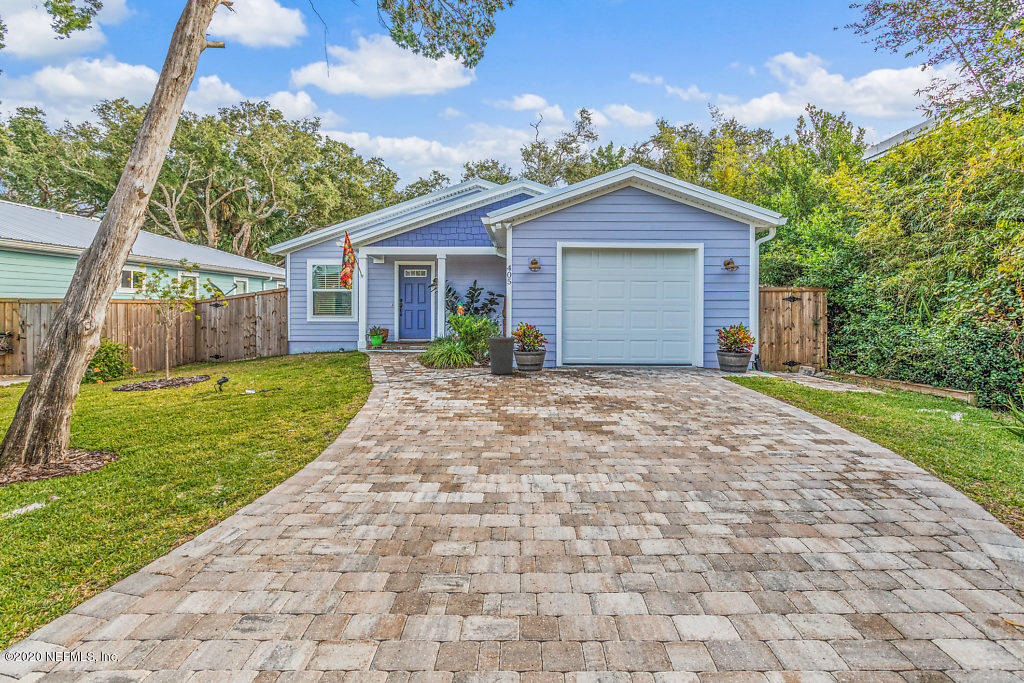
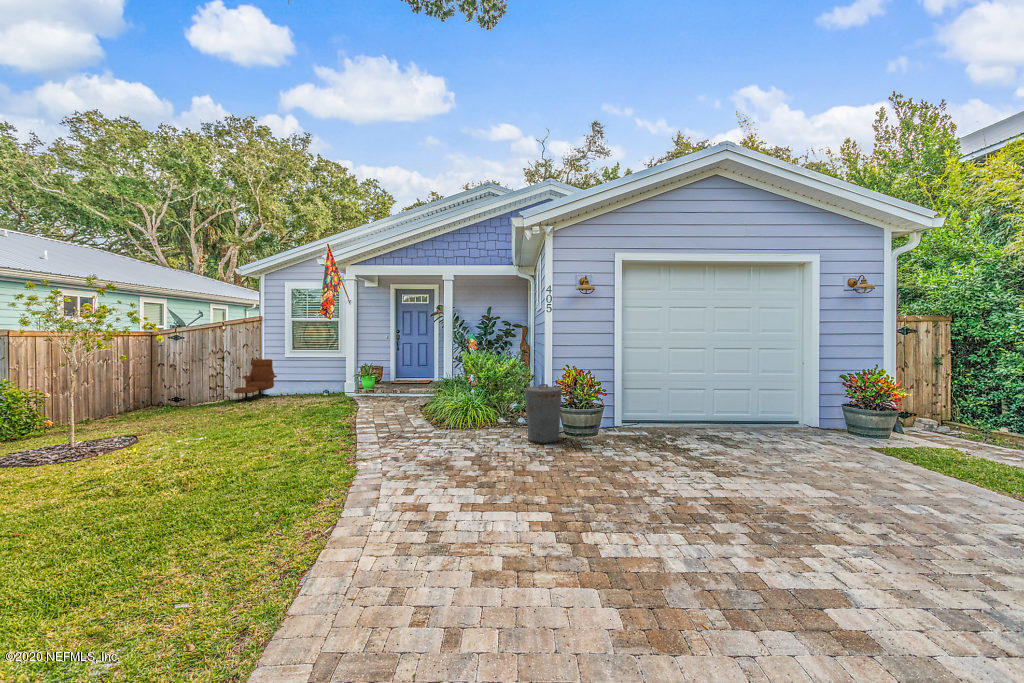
lounge chair: none [273,322,305,354] -> present [234,359,277,403]

